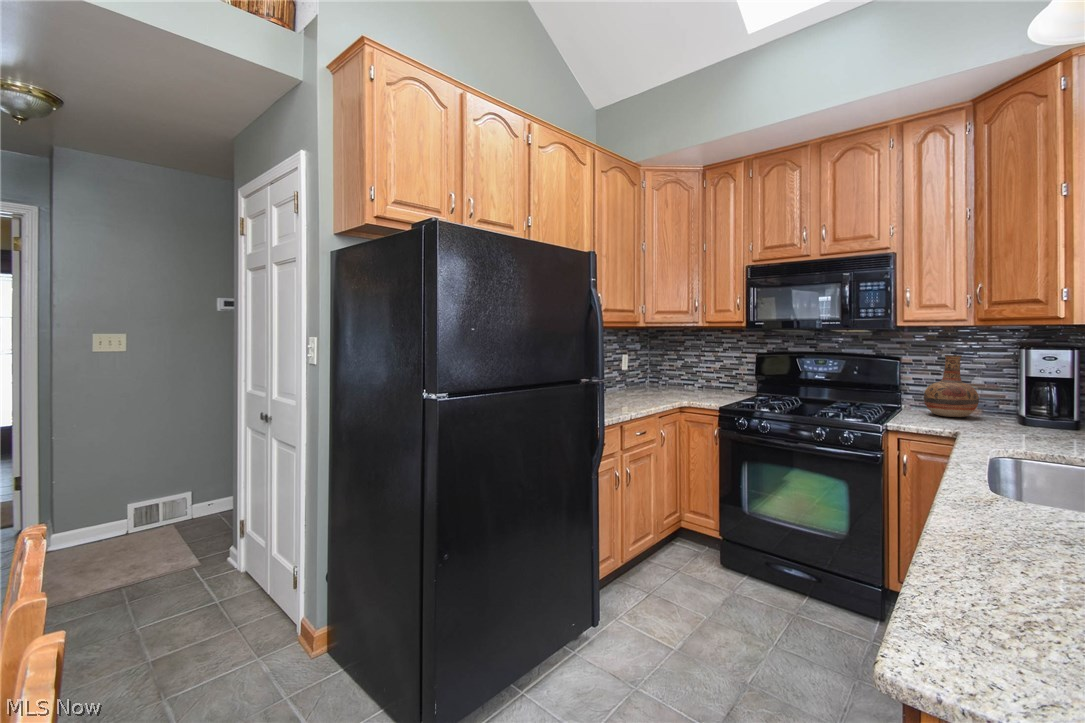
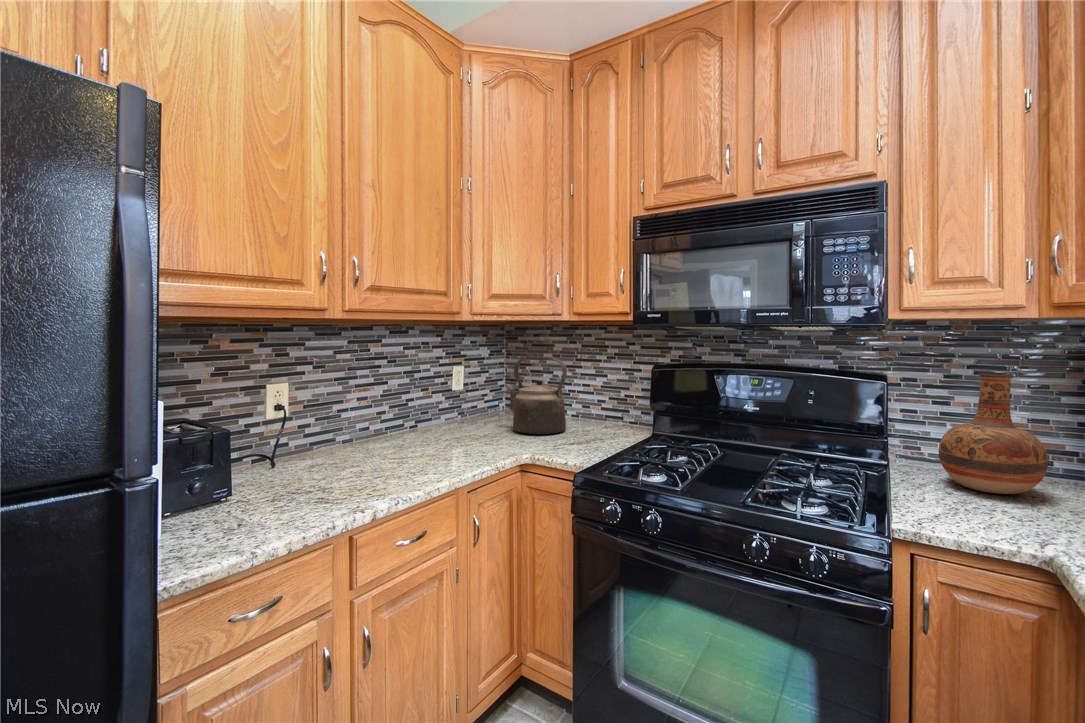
kettle: none [660,349,701,395] -> present [507,357,567,434]

